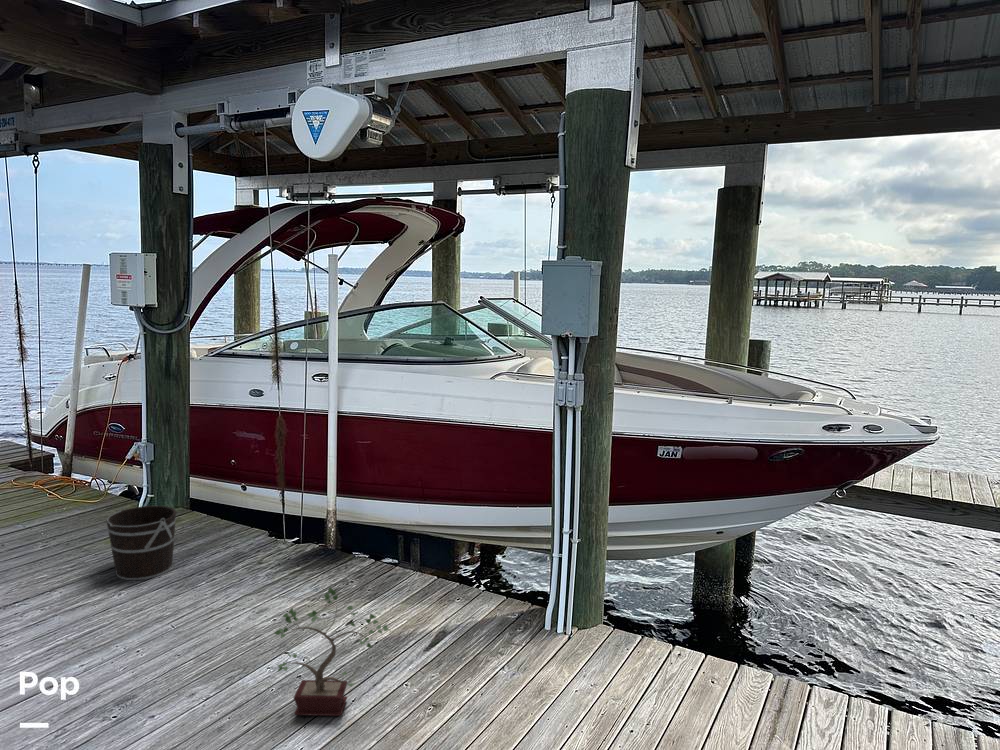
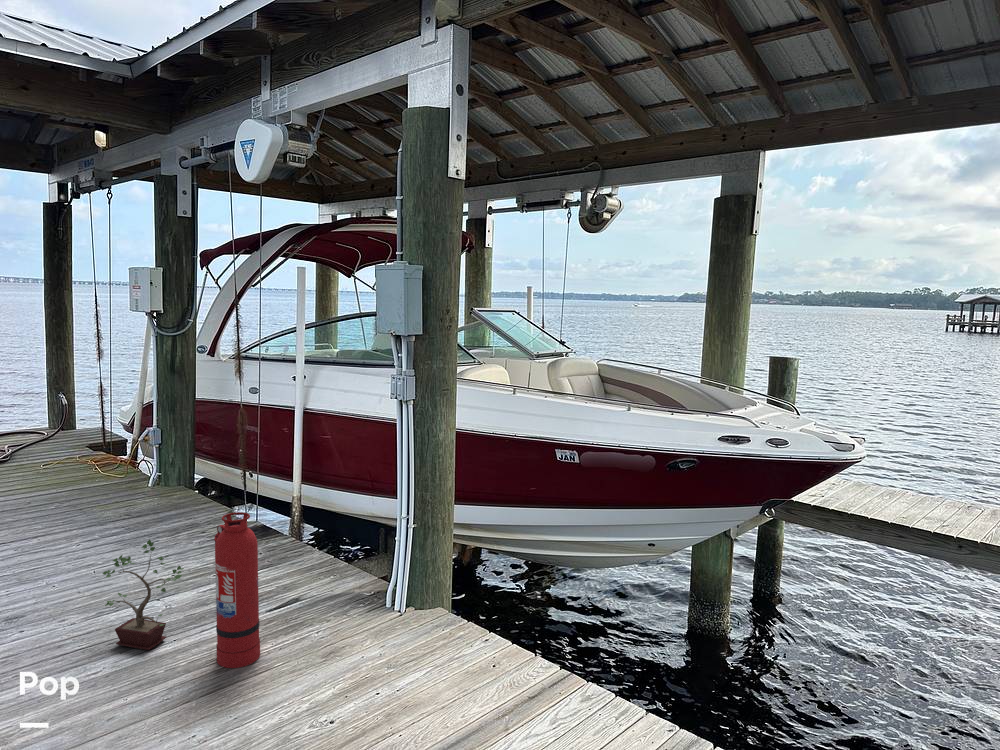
bucket: present [107,506,176,580] -> none [80,476,140,536]
fire extinguisher: none [418,546,475,724] -> present [214,512,260,668]

